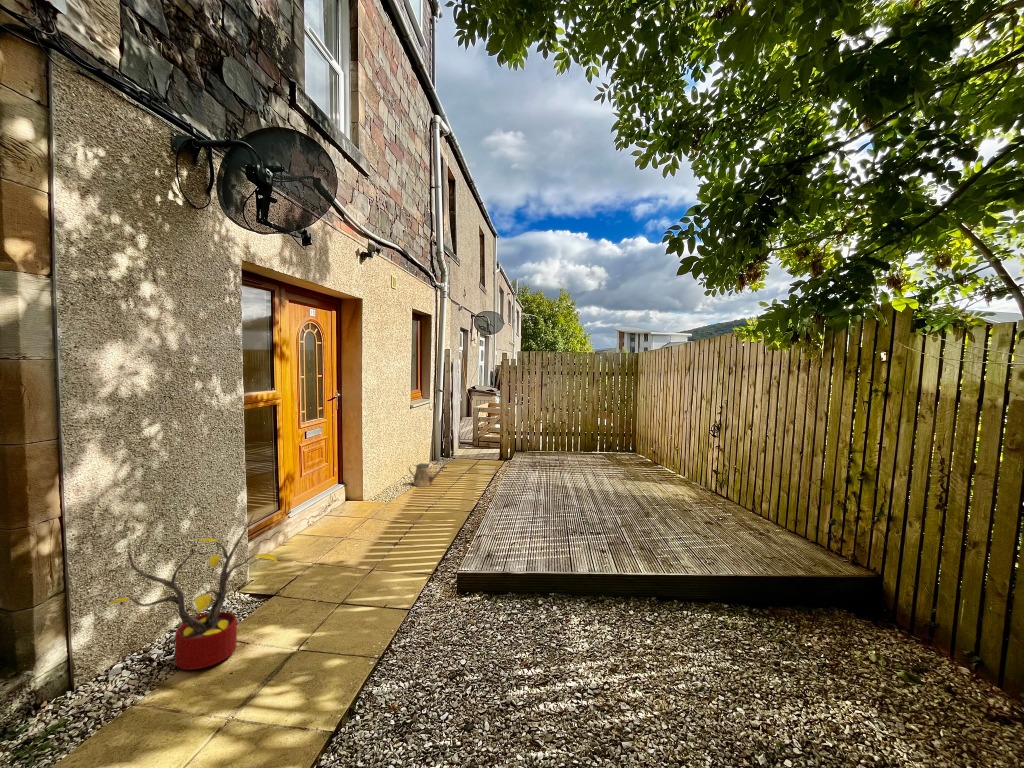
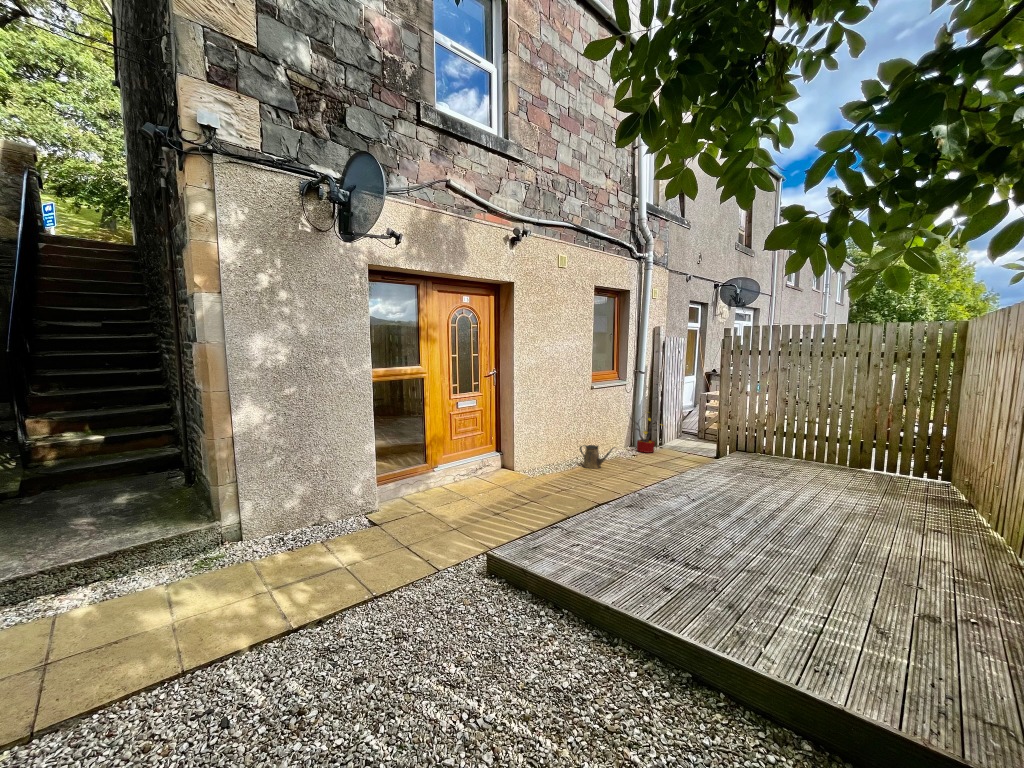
decorative plant: present [107,517,277,670] -> present [630,412,655,453]

